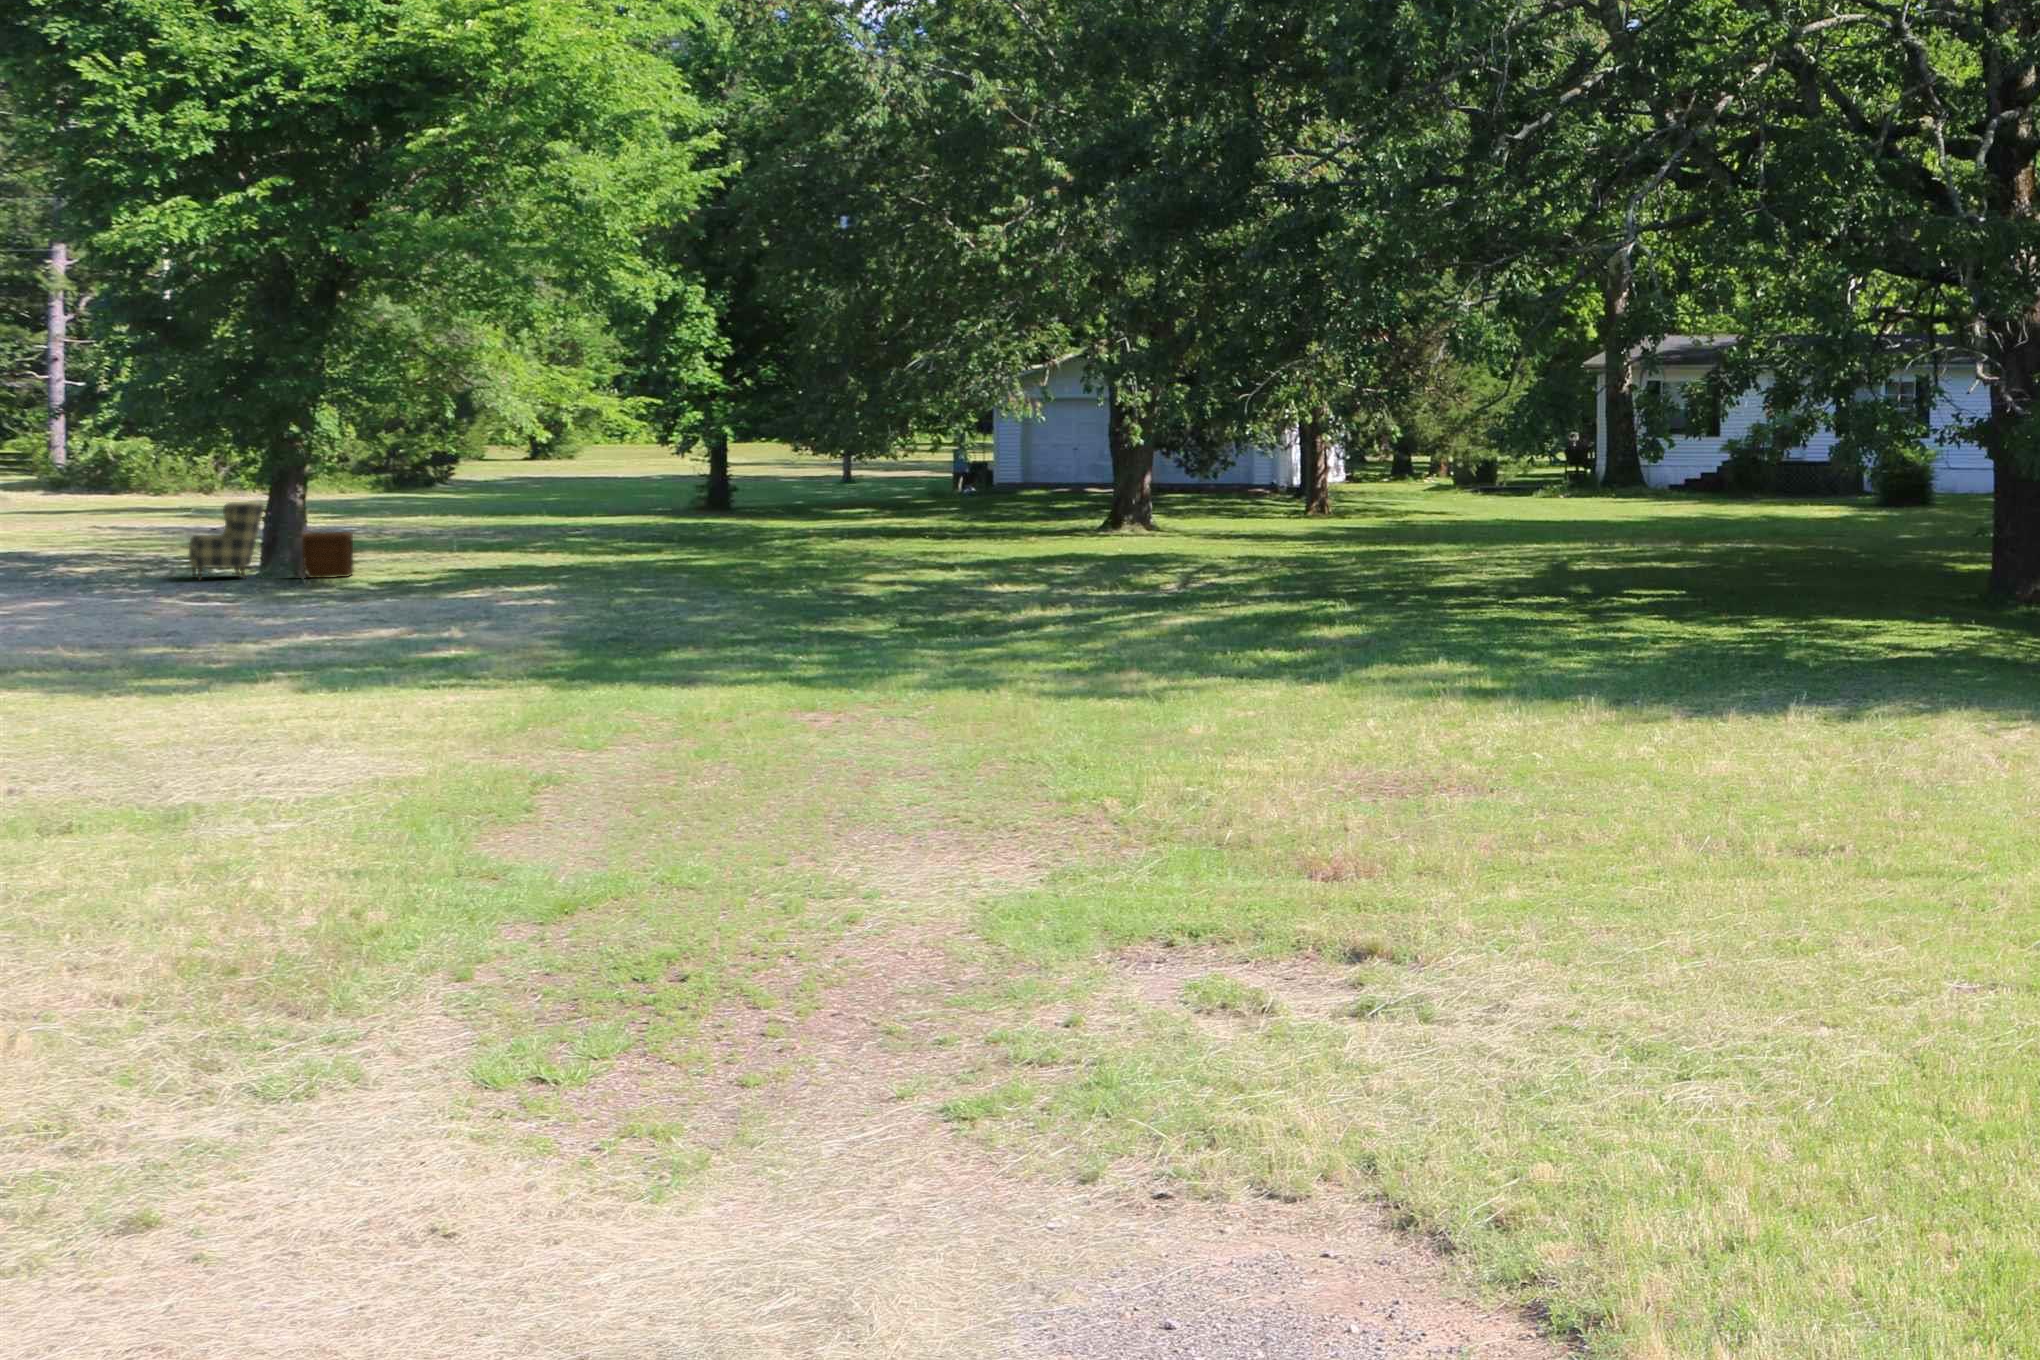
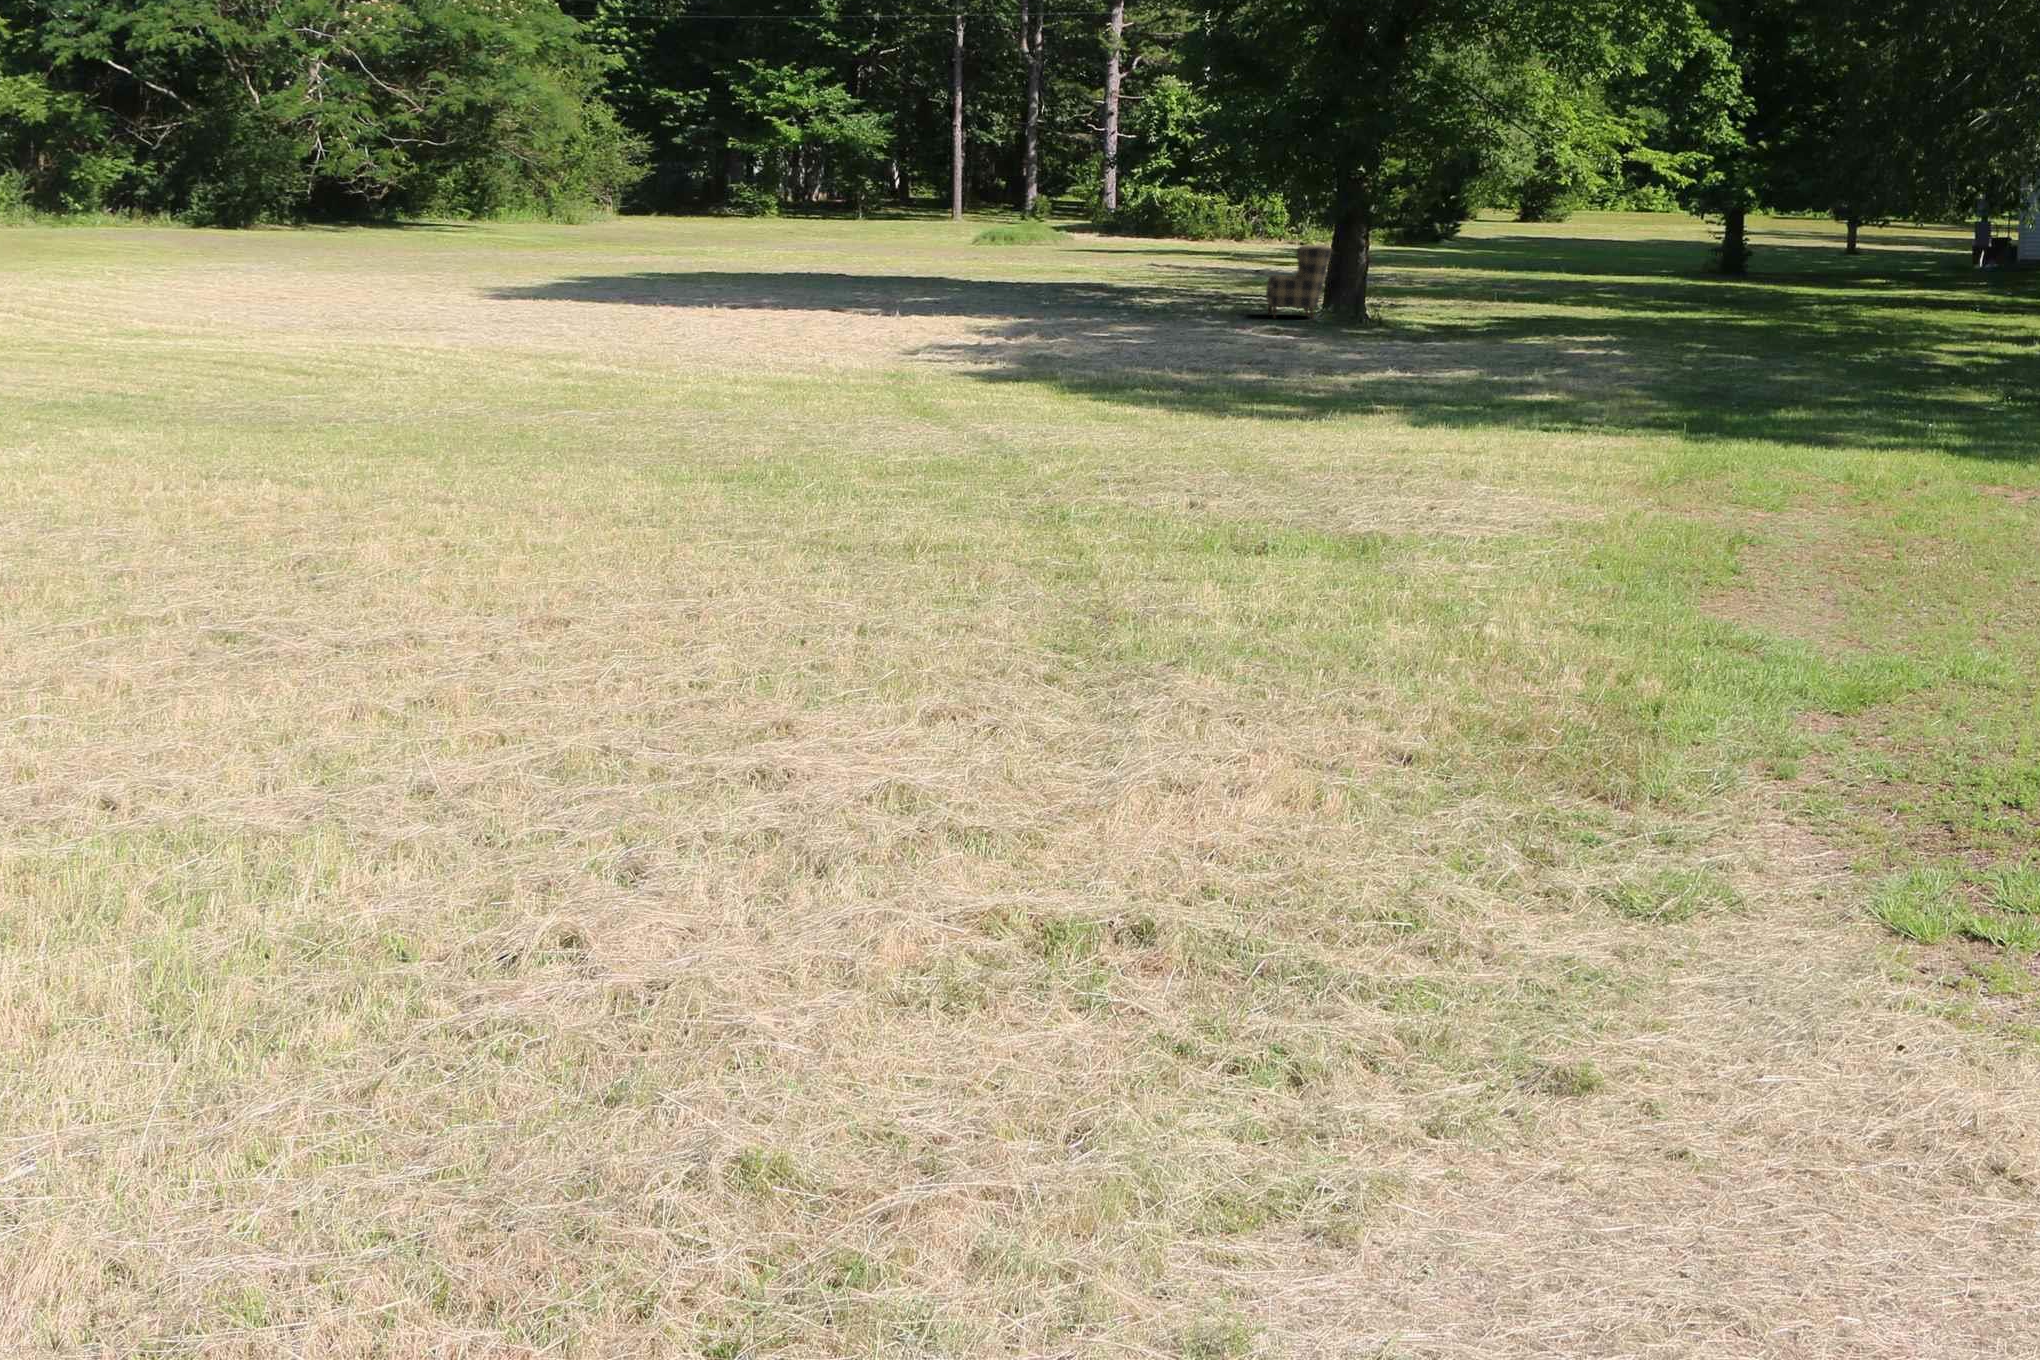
wooden crate: present [302,532,354,578] -> none [1361,277,1409,322]

